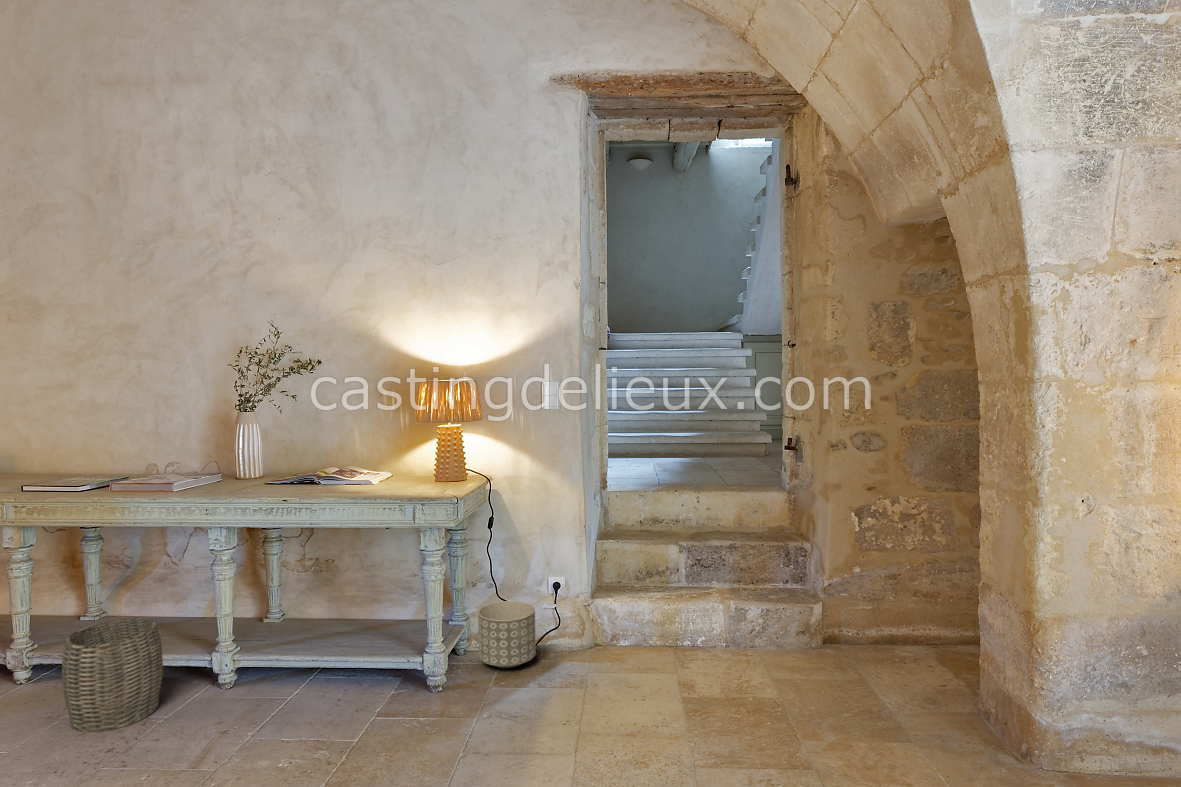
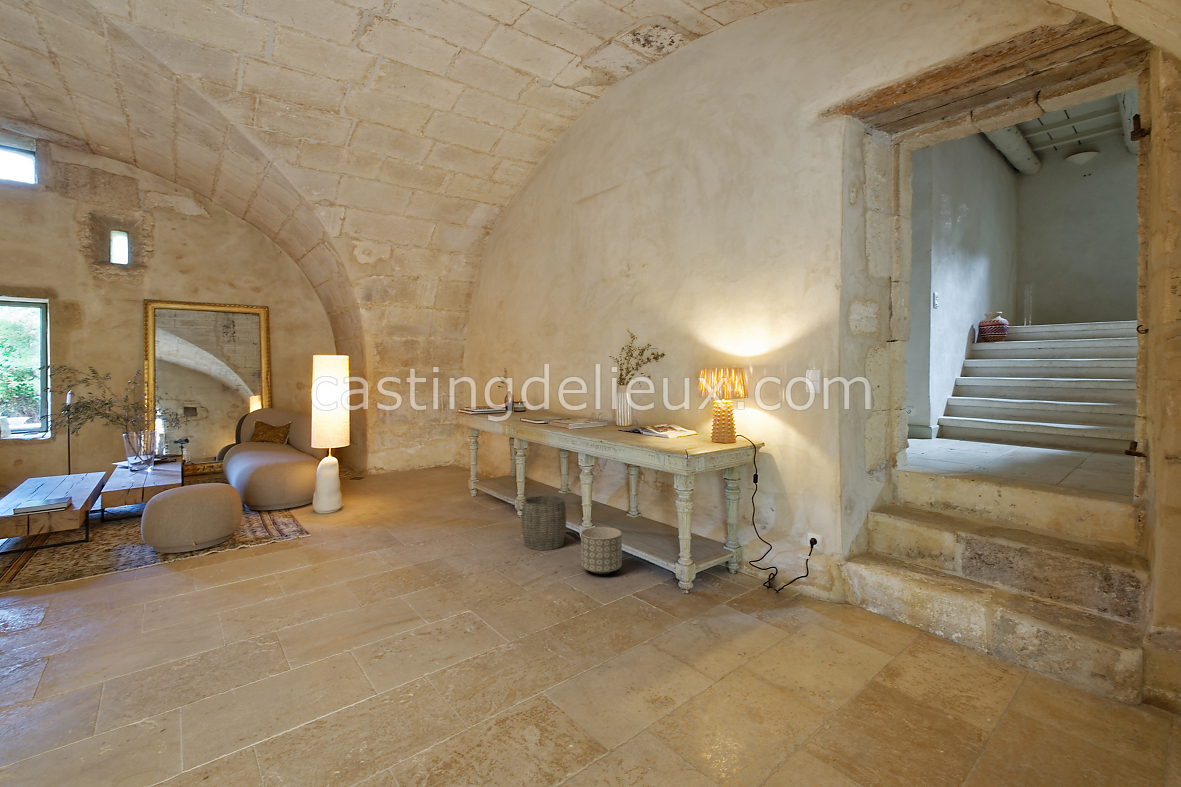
planter: present [478,601,536,668] -> present [581,527,622,574]

